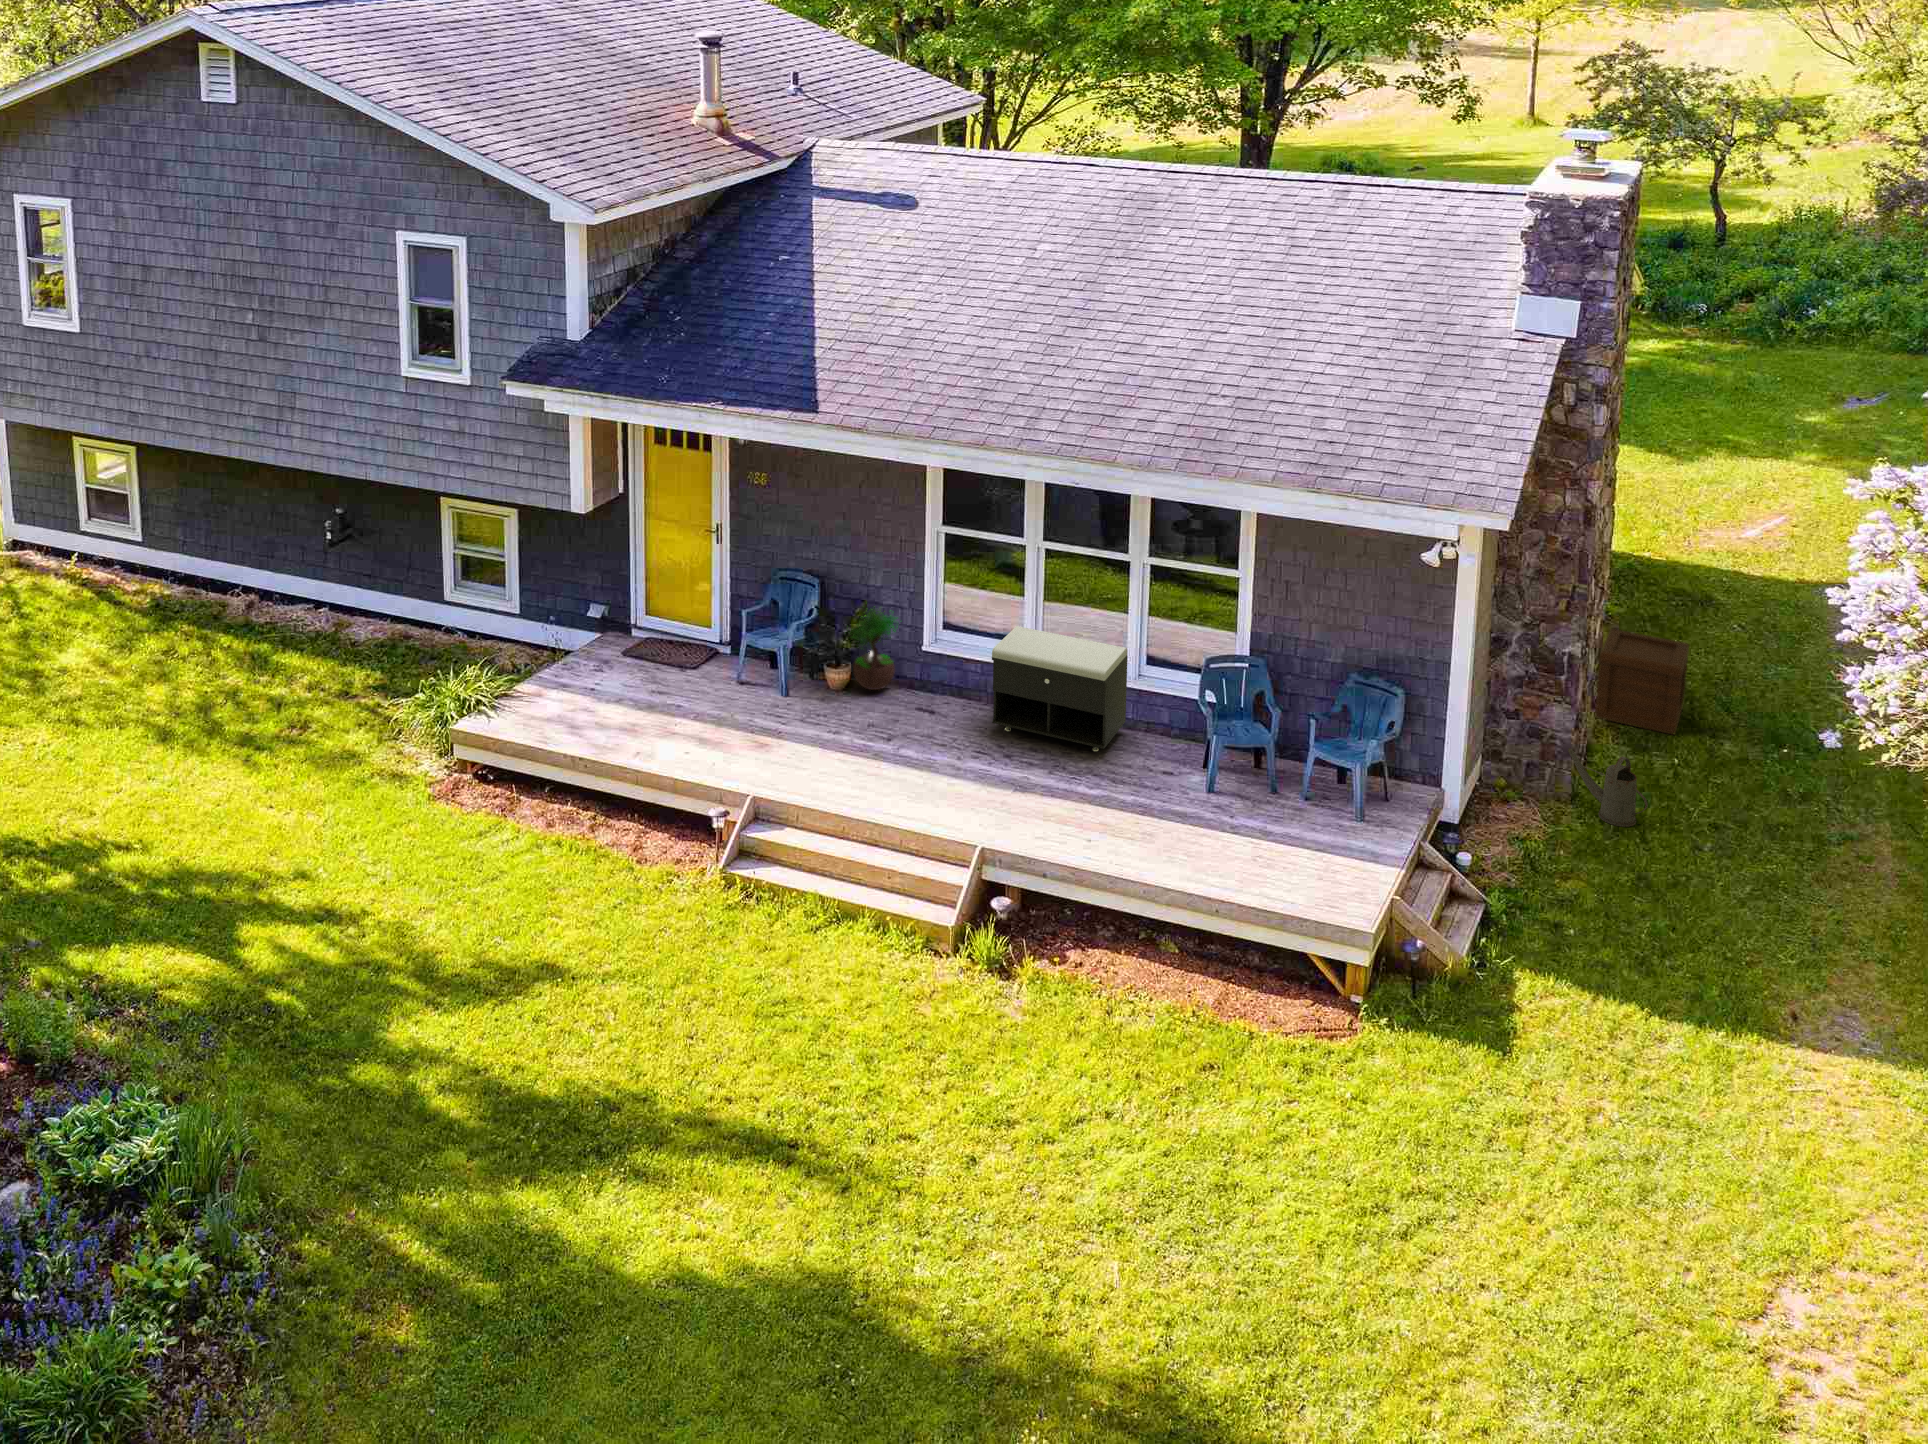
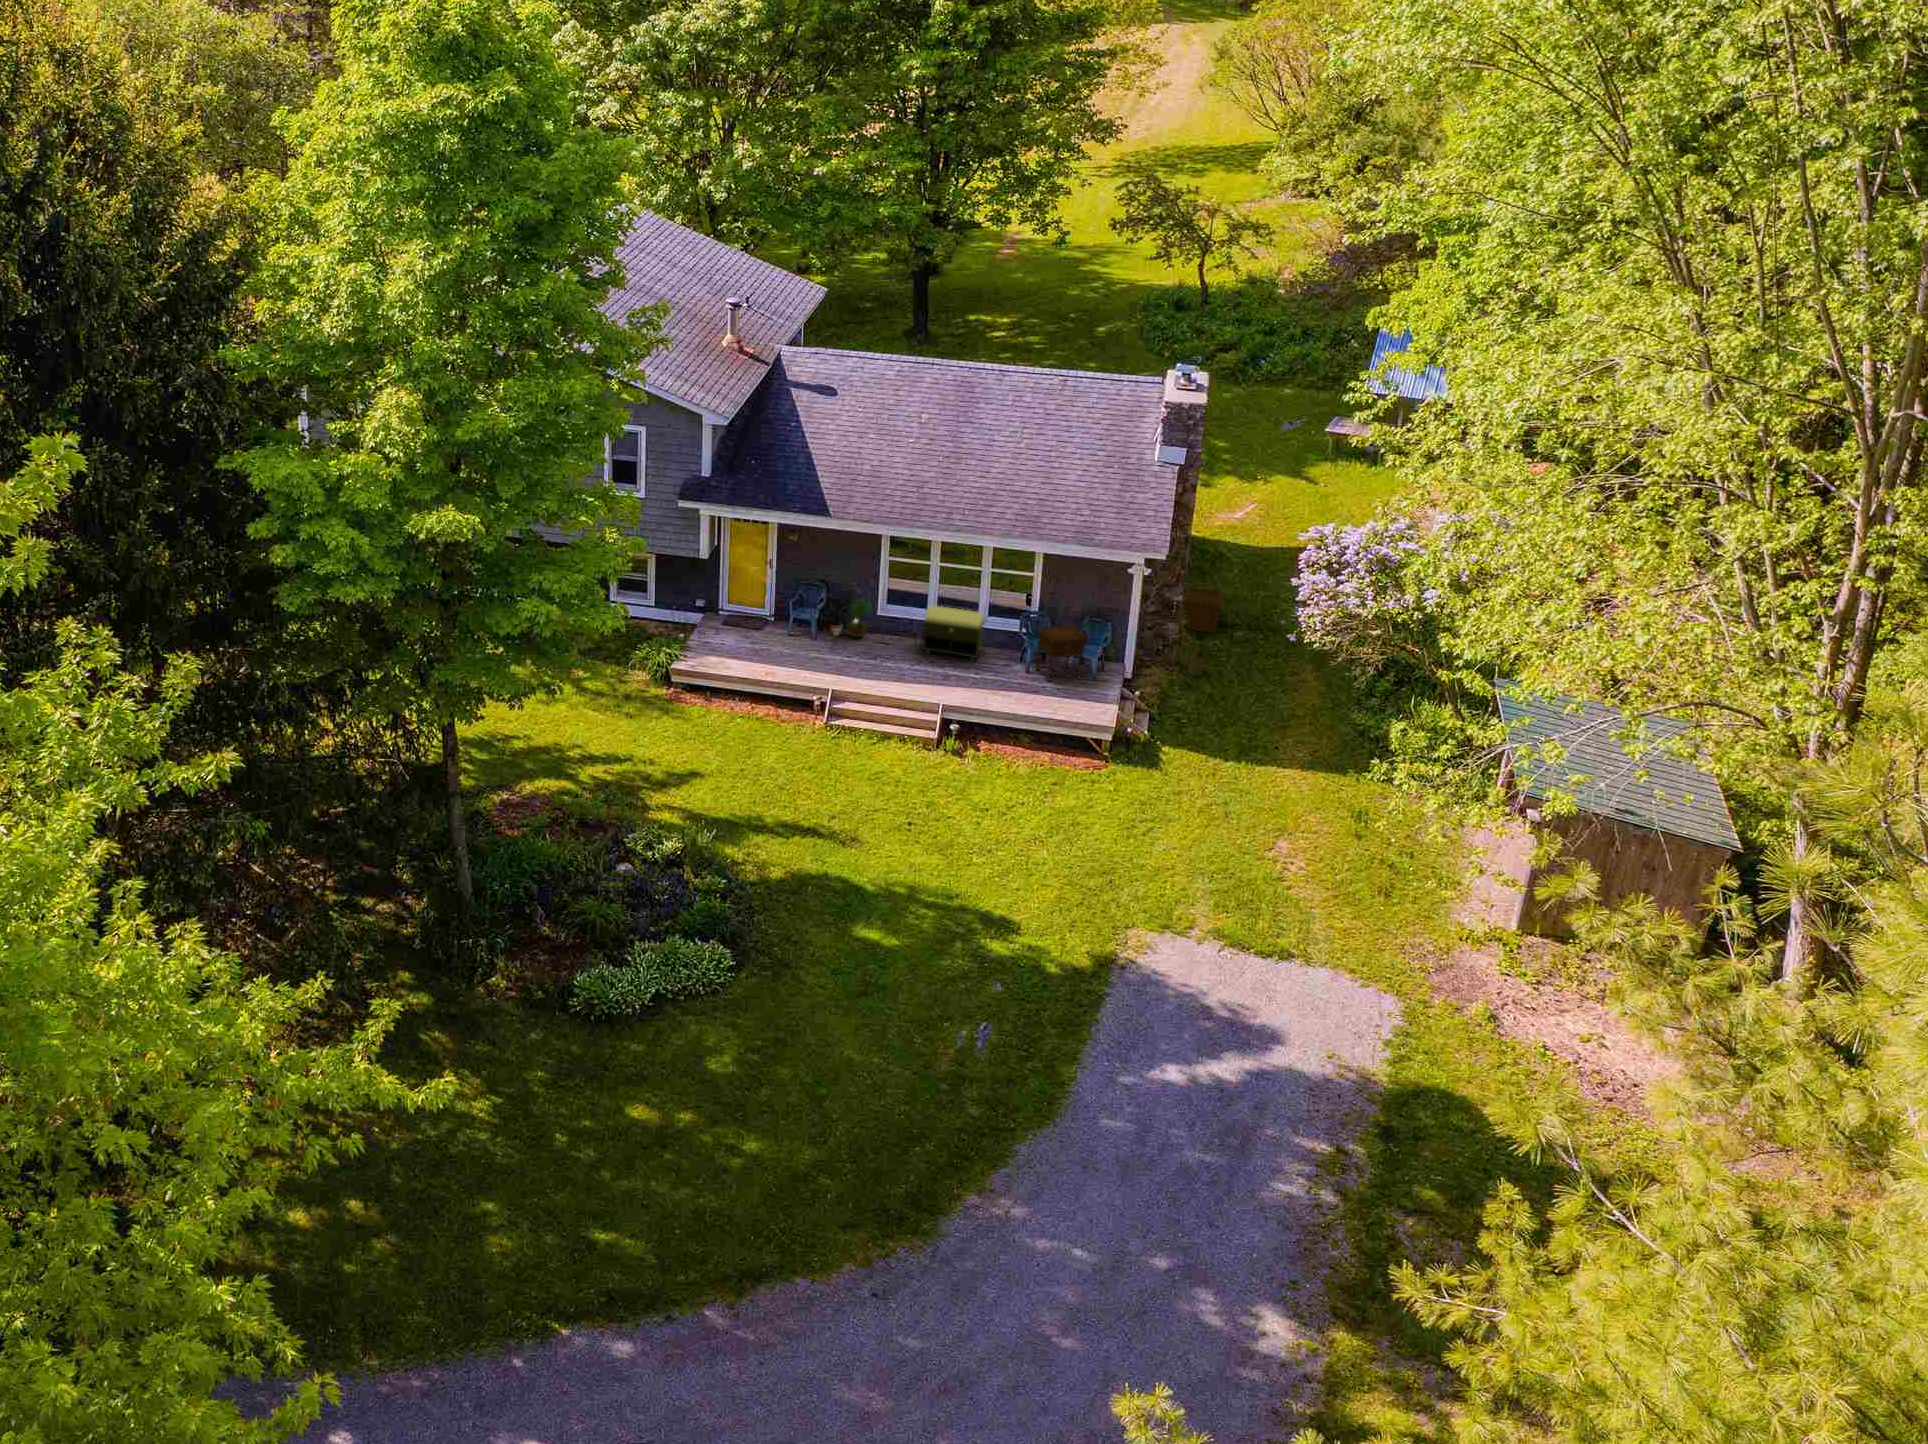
side table: none [1228,683,1335,813] -> present [1036,625,1086,681]

